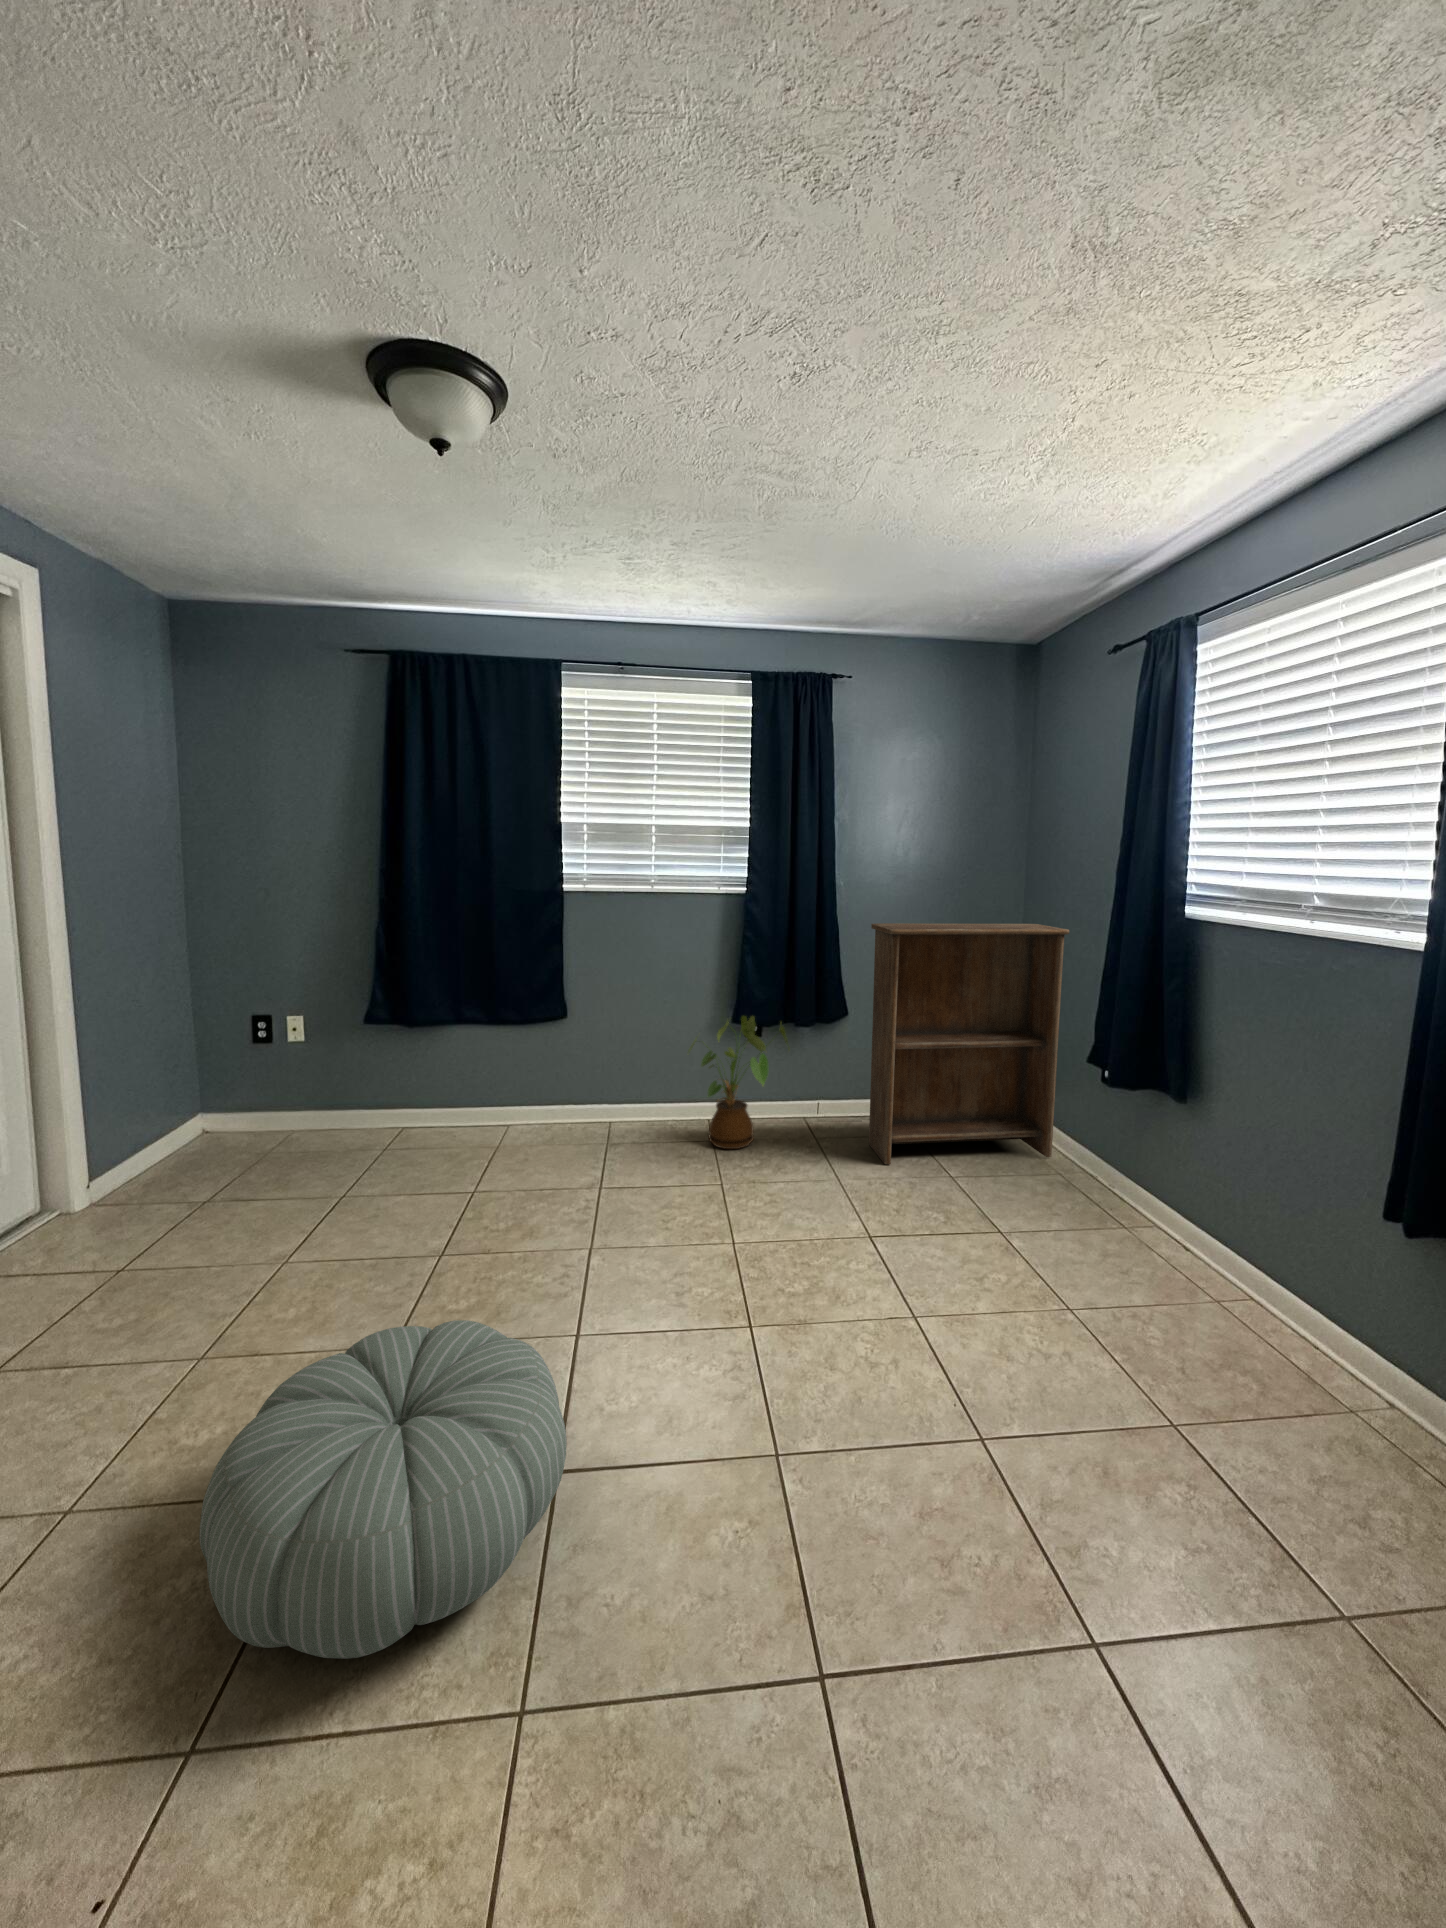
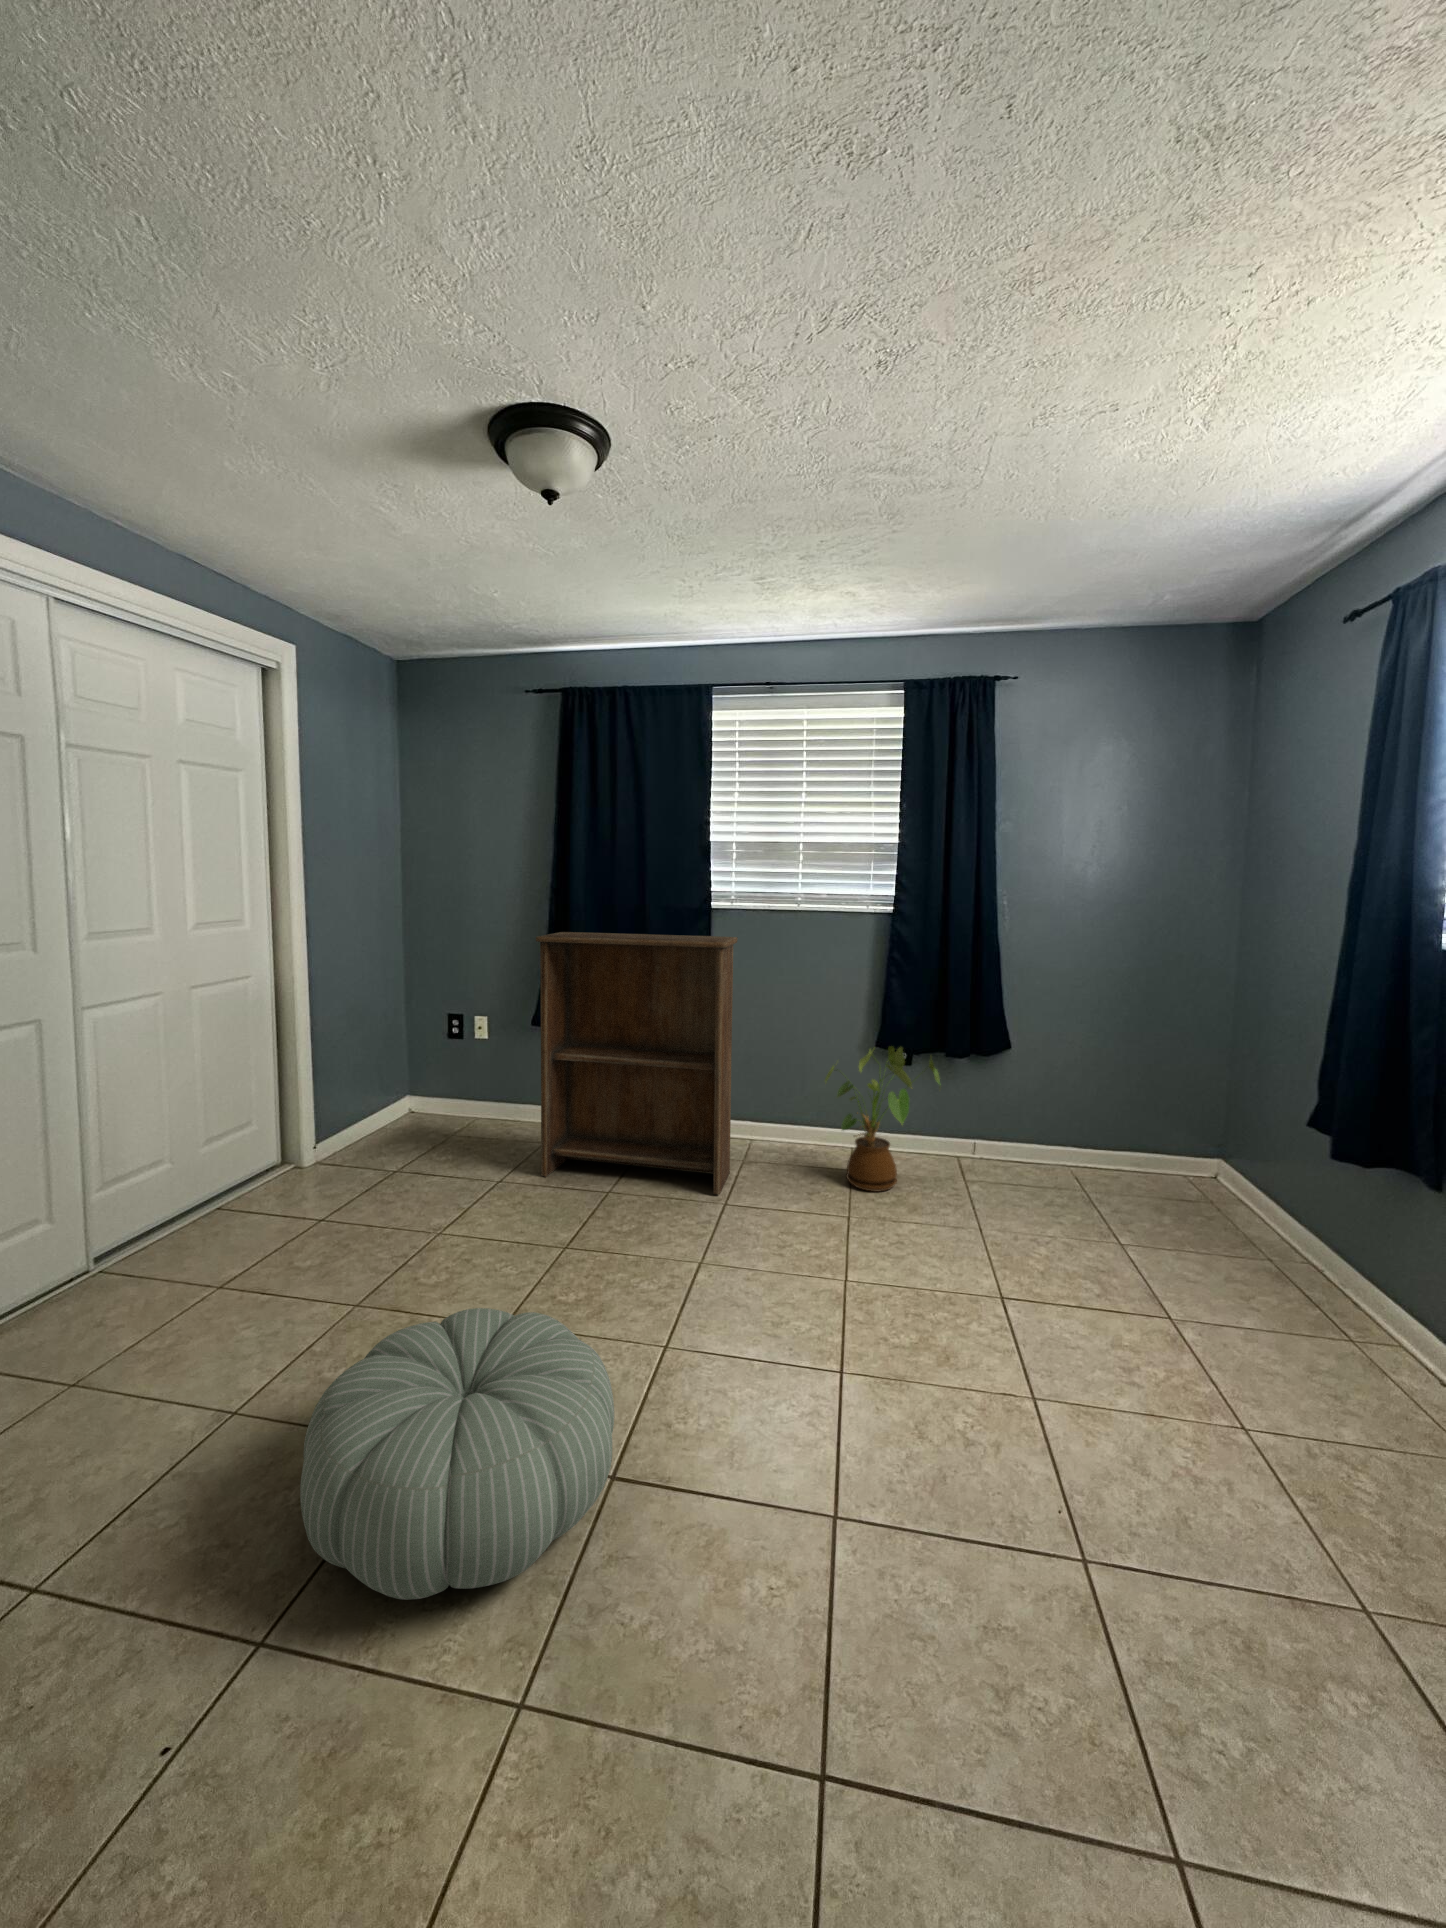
bookshelf: present [869,923,1069,1164] -> present [536,932,737,1194]

